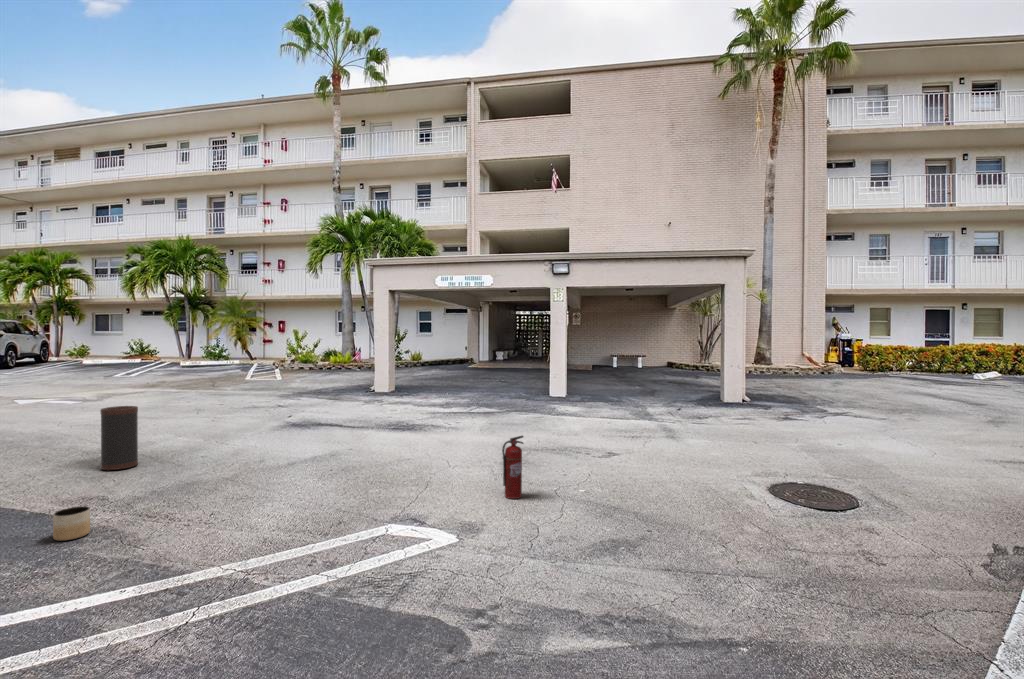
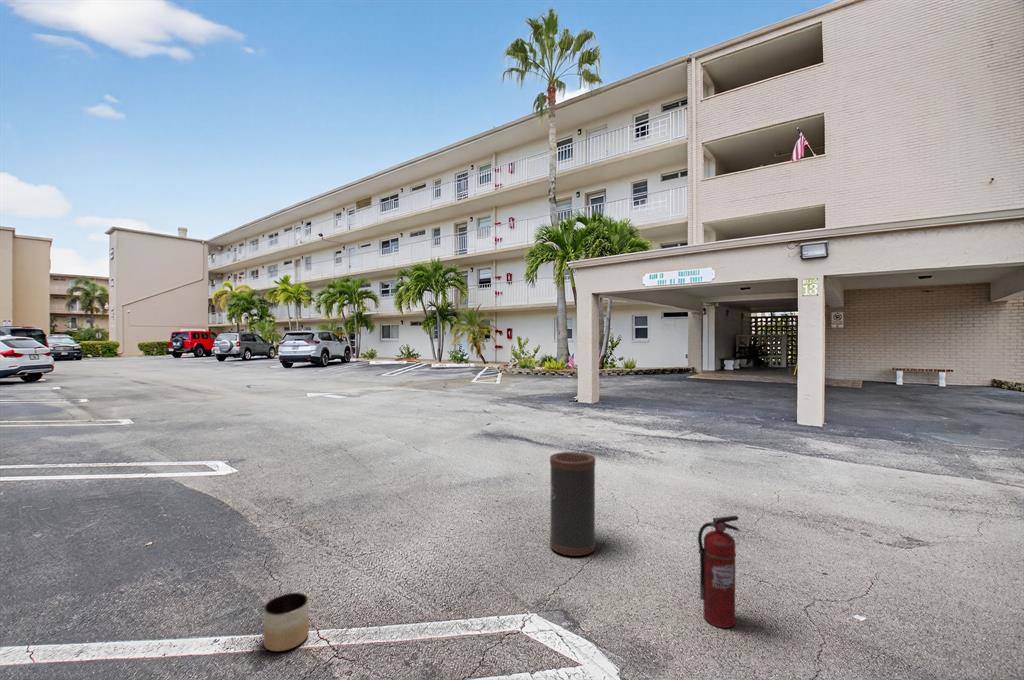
trash can: present [100,406,138,471] -> present [550,452,595,556]
planter: present [53,506,90,541] -> present [264,593,309,651]

